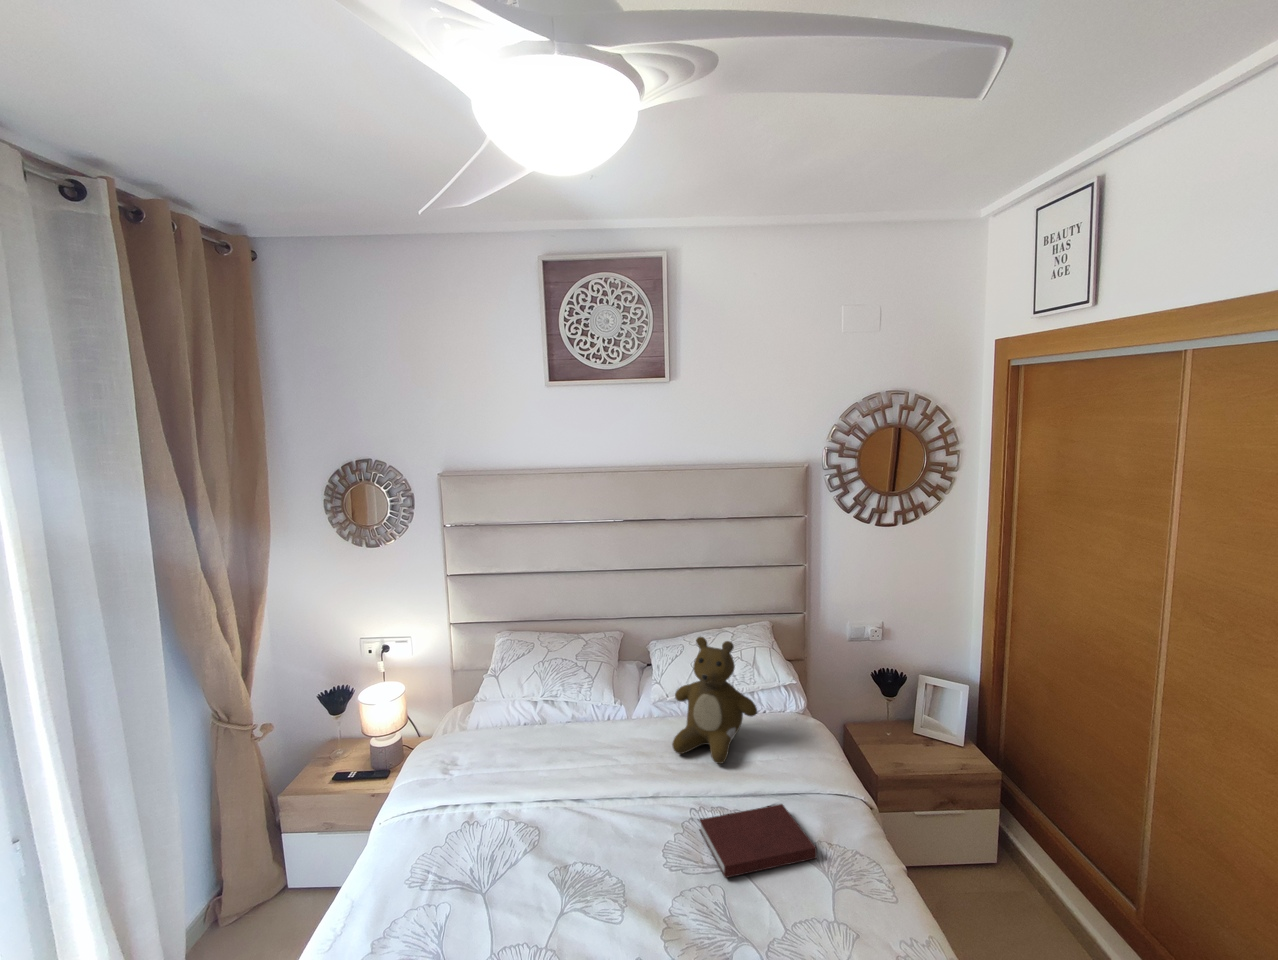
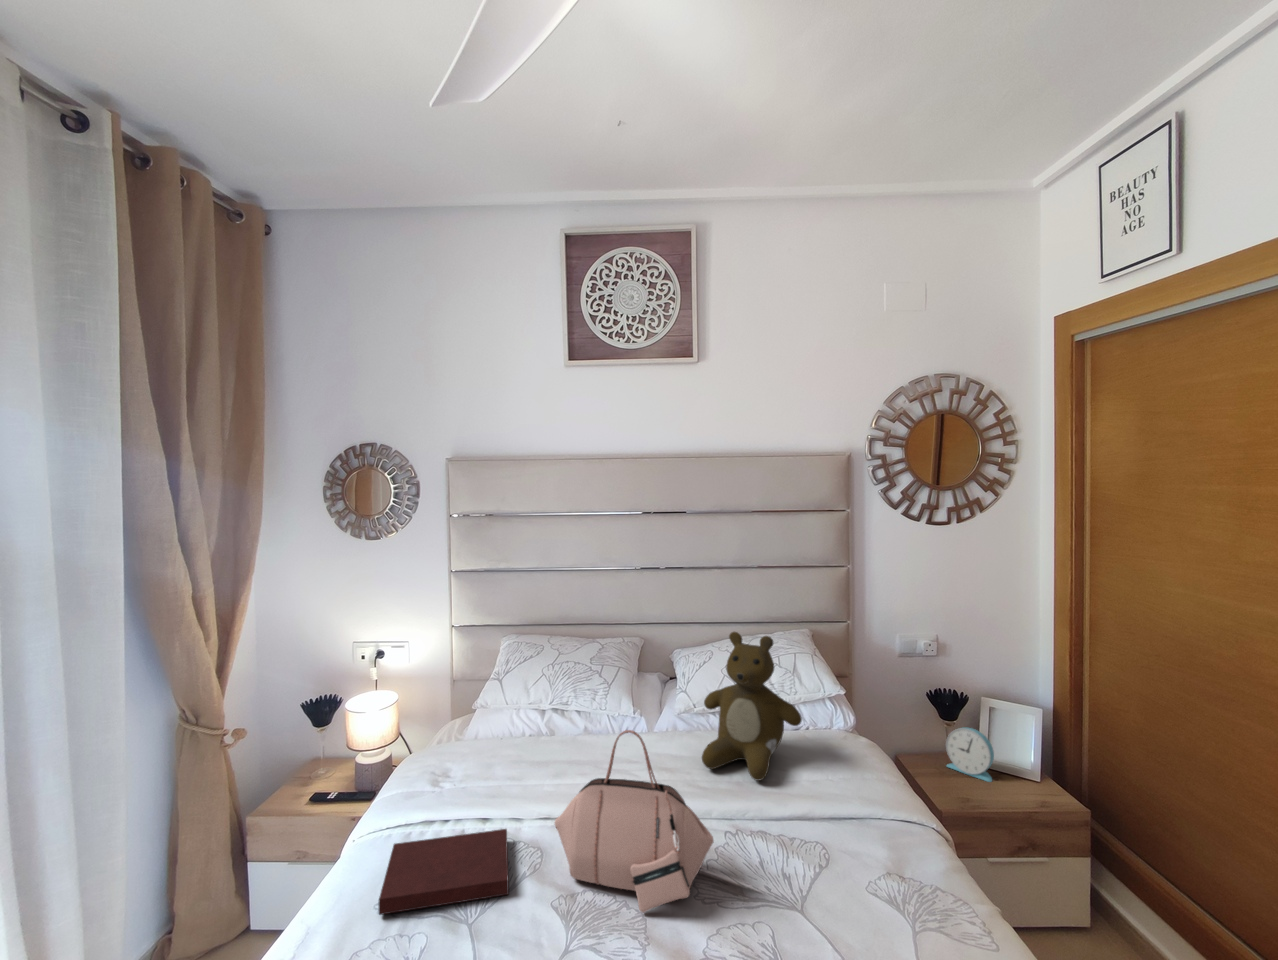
alarm clock: none [886,705,925,751] -> present [946,727,994,782]
handbag: none [549,737,678,881] -> present [555,730,714,913]
notebook: present [699,804,817,878] -> present [379,829,509,915]

